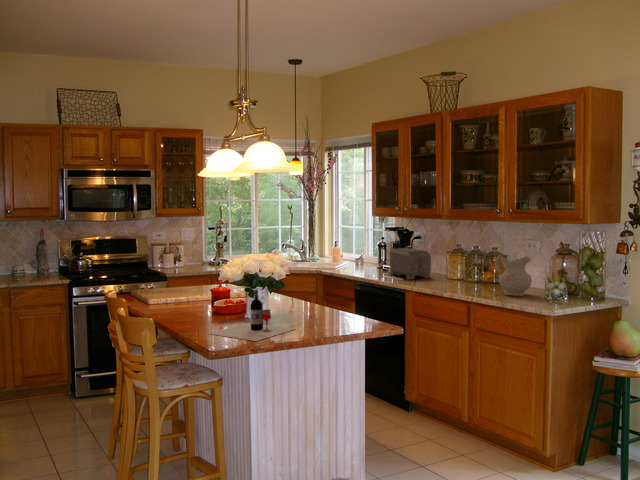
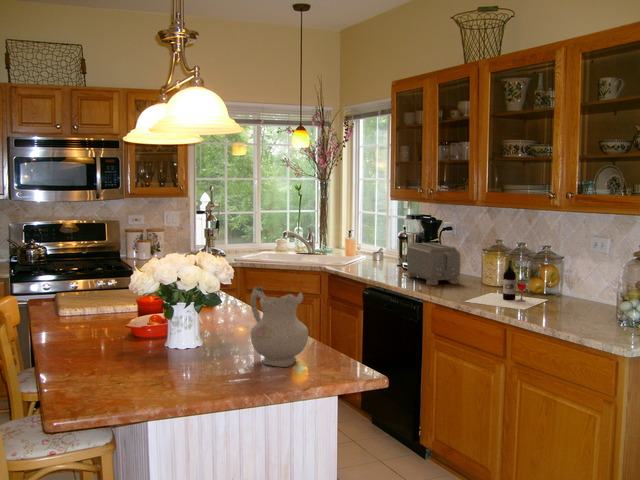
ceramic pitcher: present [495,254,532,296] -> present [251,287,308,367]
wine bottle: present [209,290,294,341] -> present [465,260,547,310]

